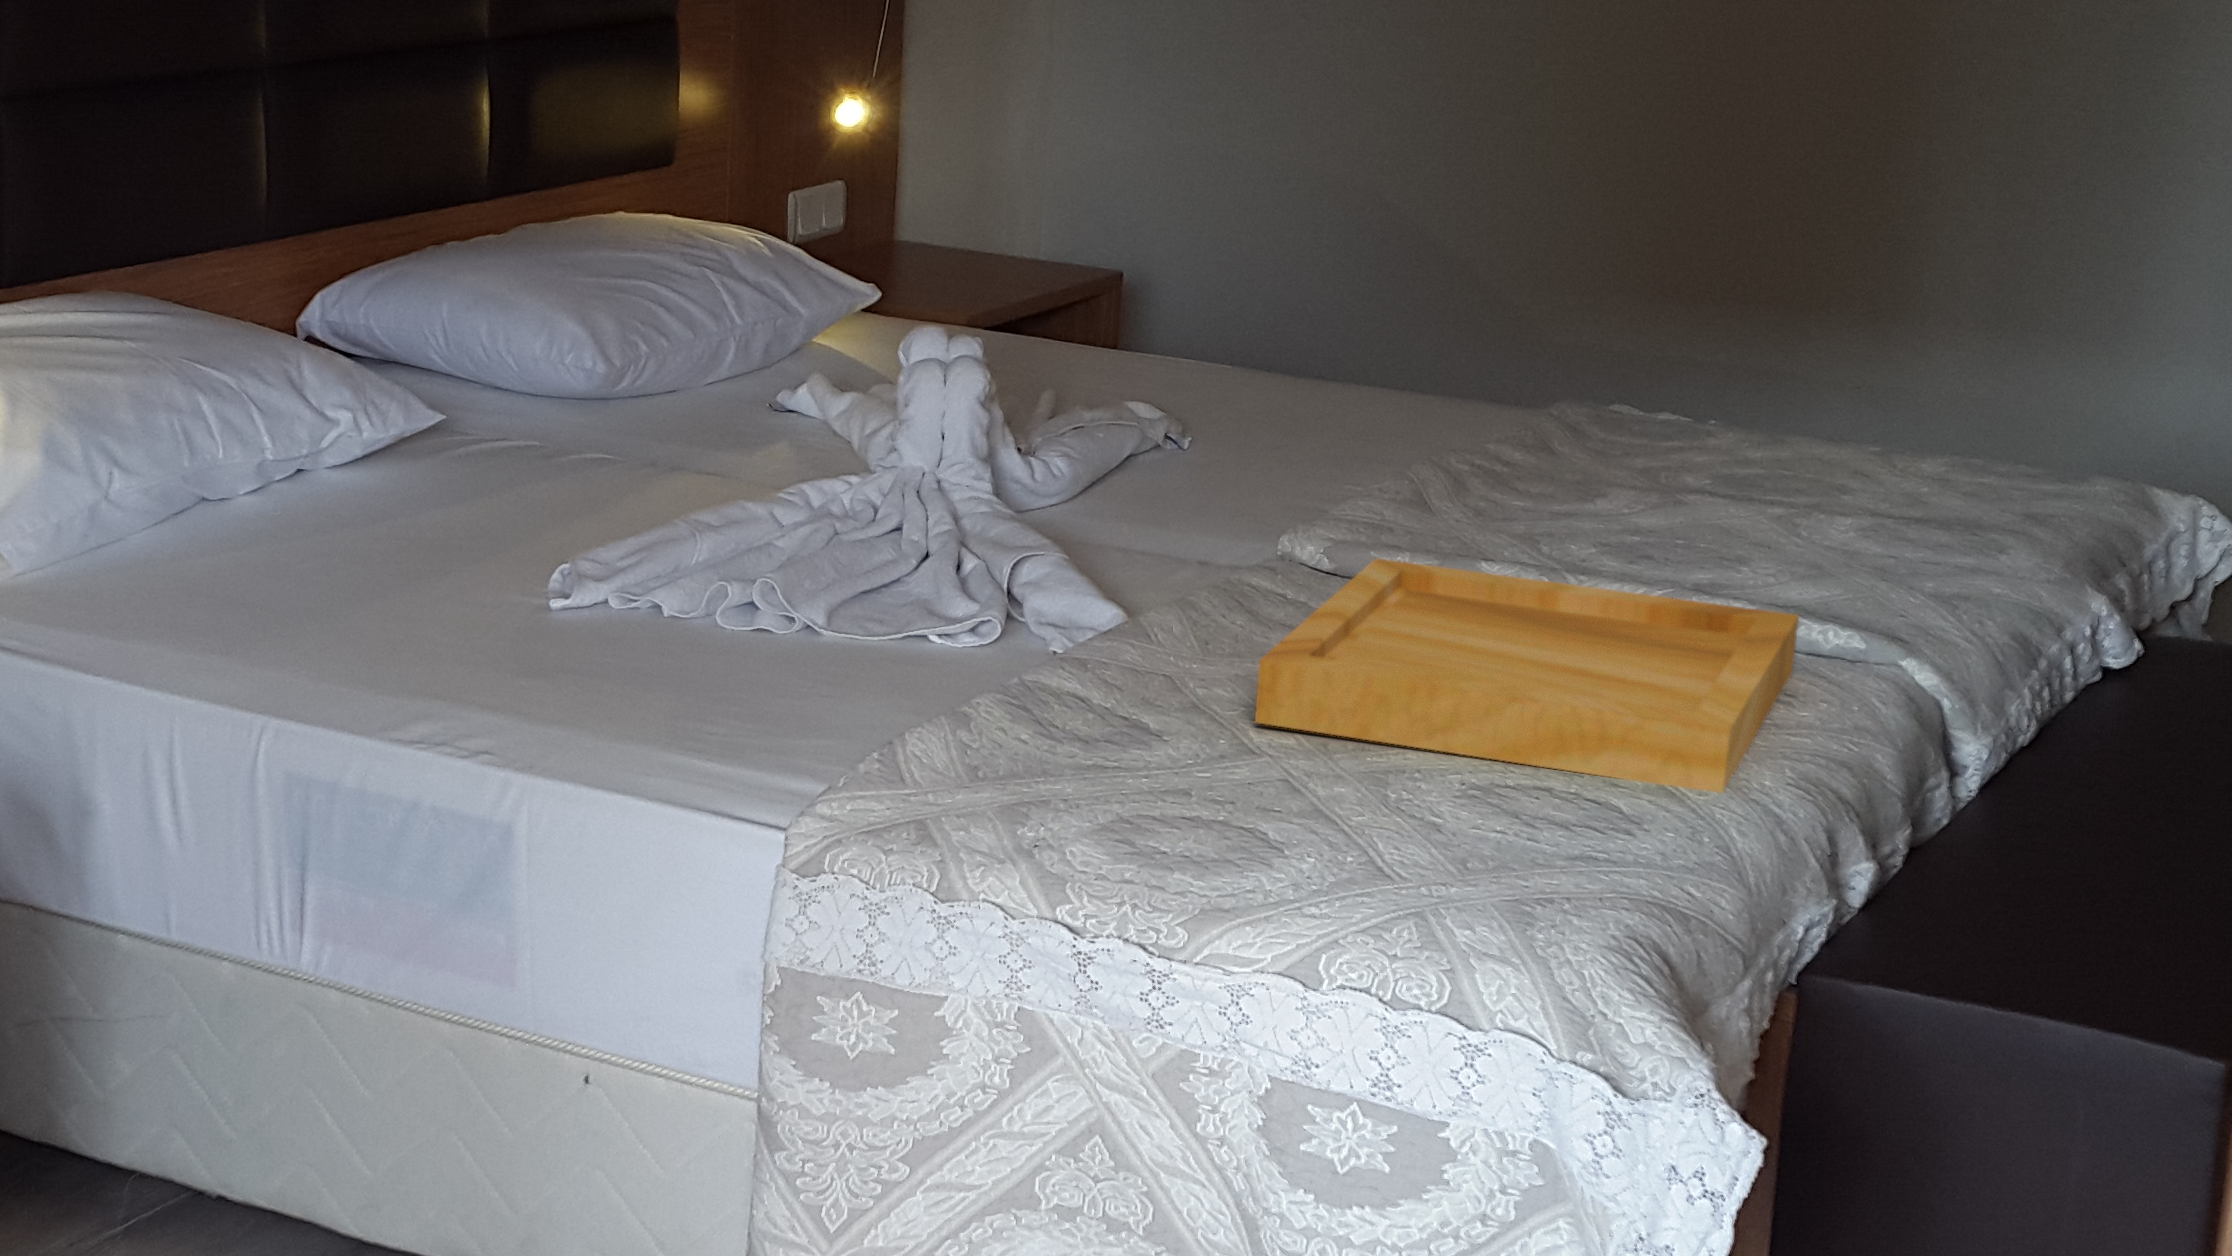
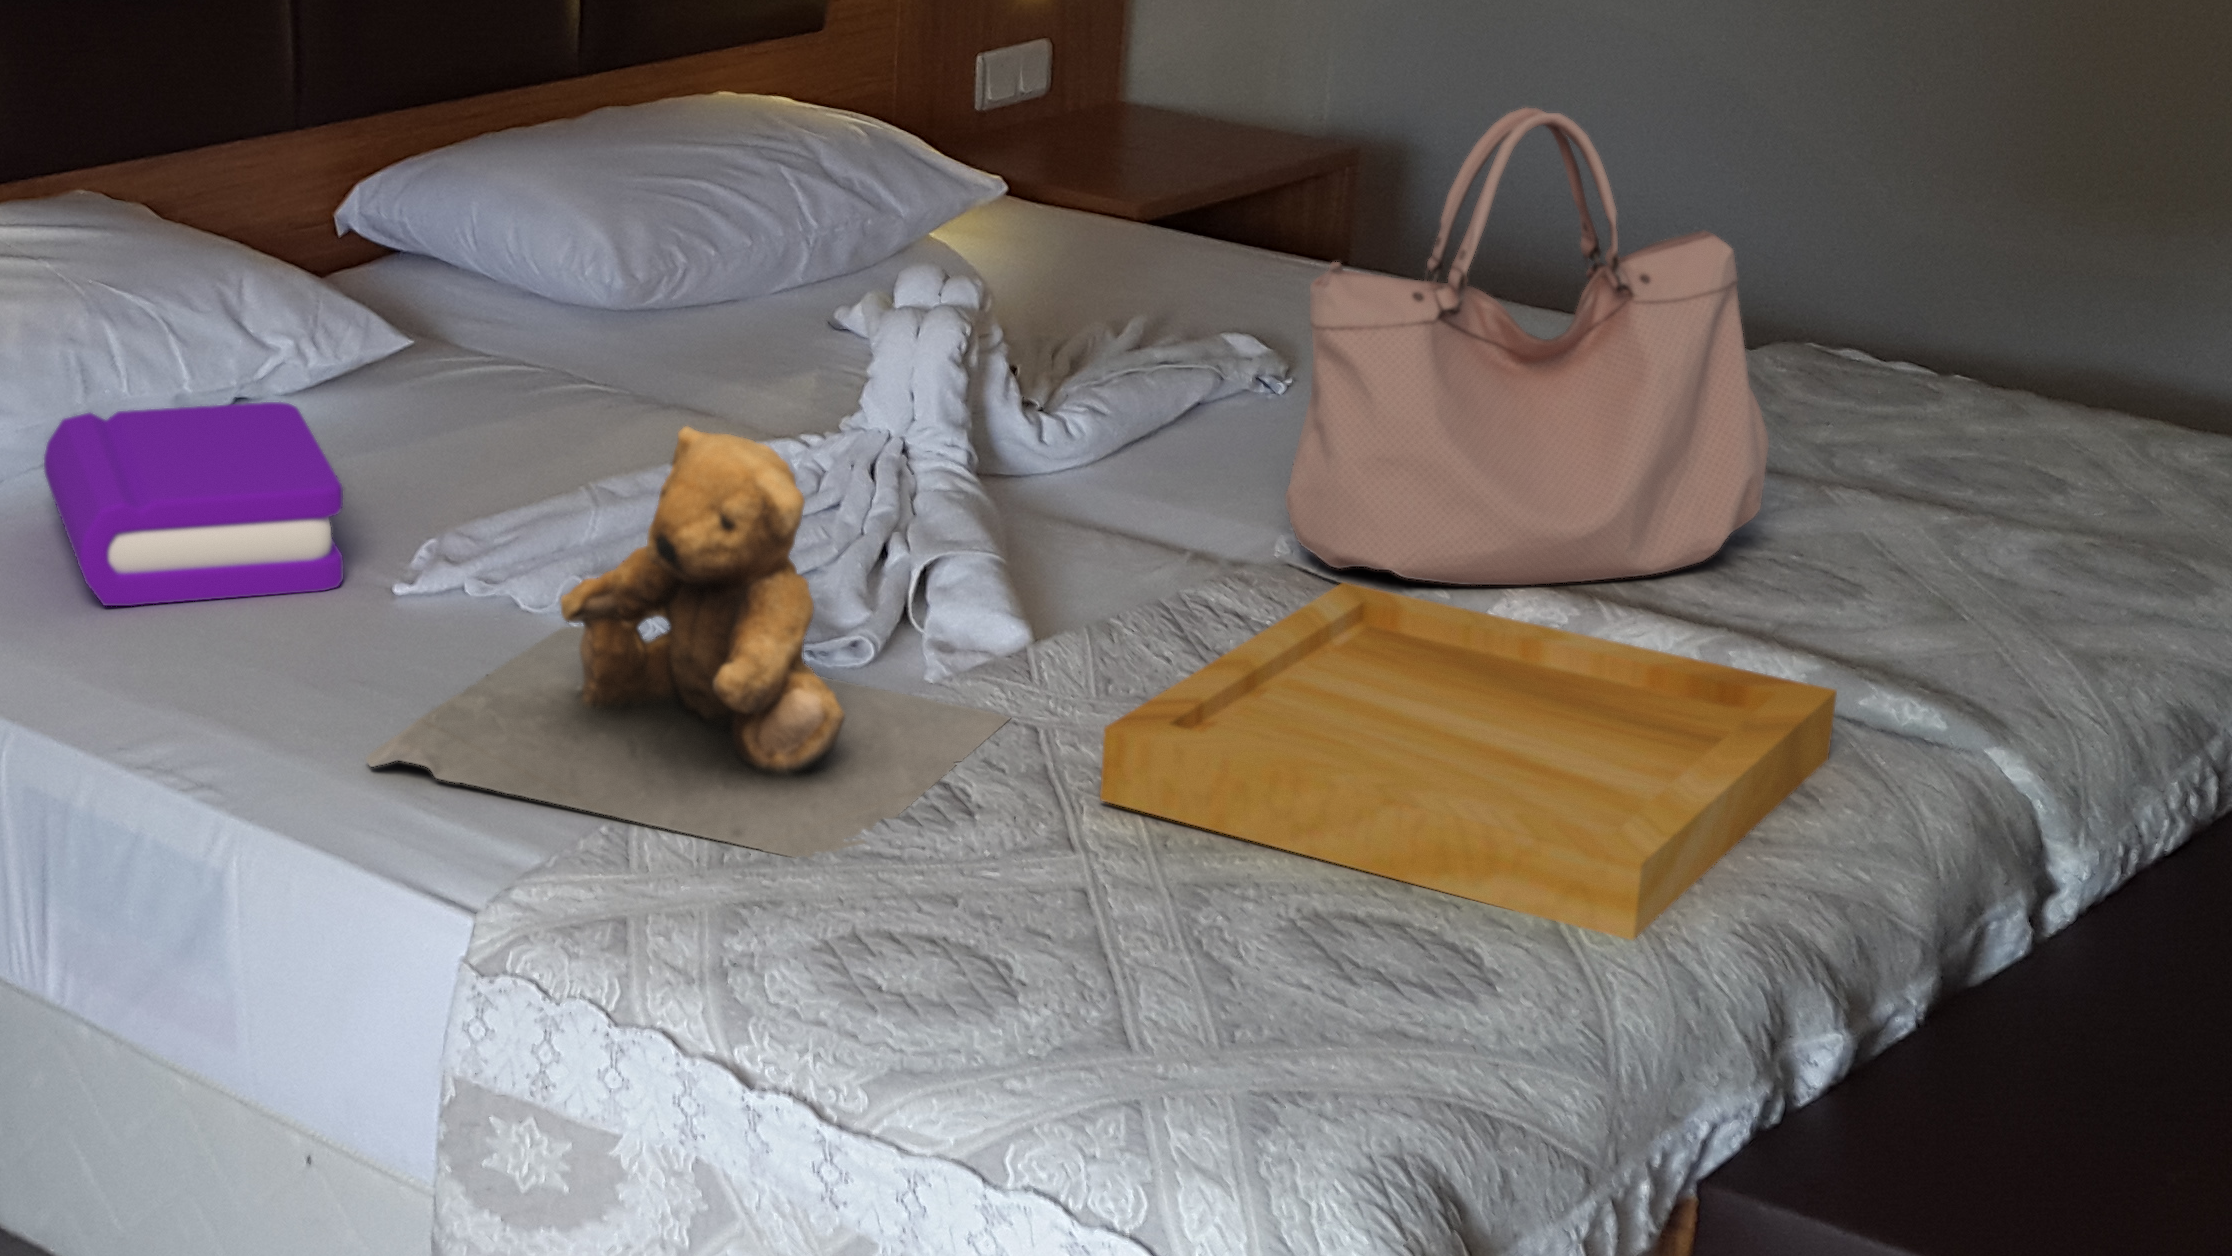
handbag: none [1287,170,1658,569] -> present [1285,108,1769,585]
teddy bear: none [623,427,1140,779] -> present [366,427,1009,858]
book: none [182,455,497,626] -> present [44,402,343,606]

